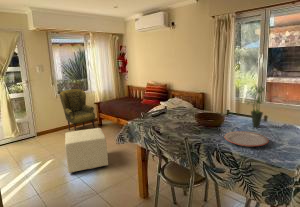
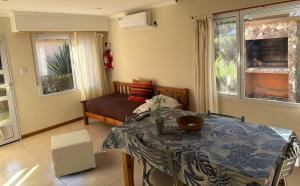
potted plant: present [247,87,268,127] -> present [150,97,166,135]
armchair: present [60,89,95,131] -> none [44,88,83,135]
plate: present [224,131,269,147] -> none [203,136,244,154]

